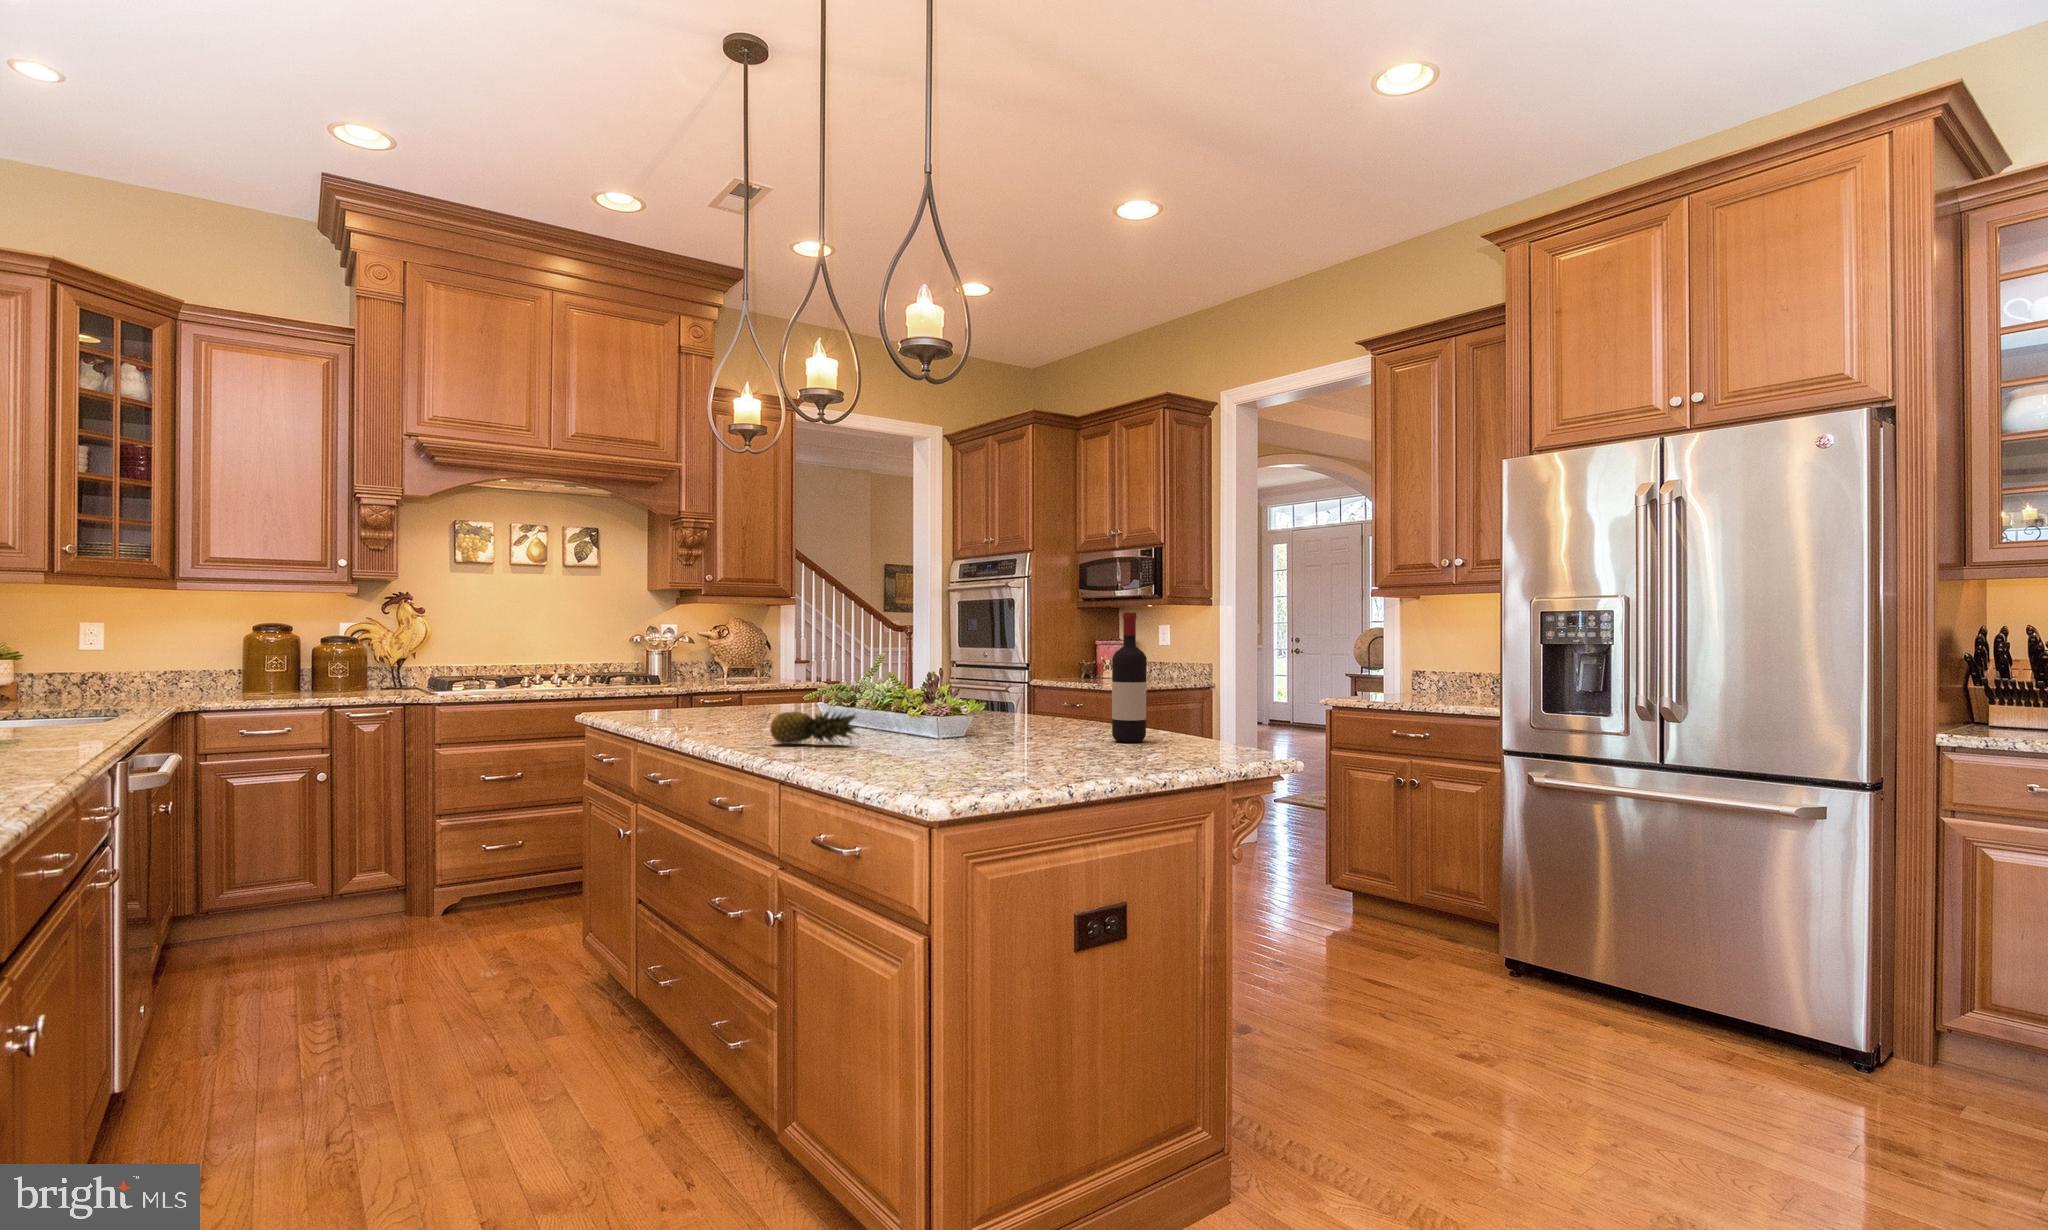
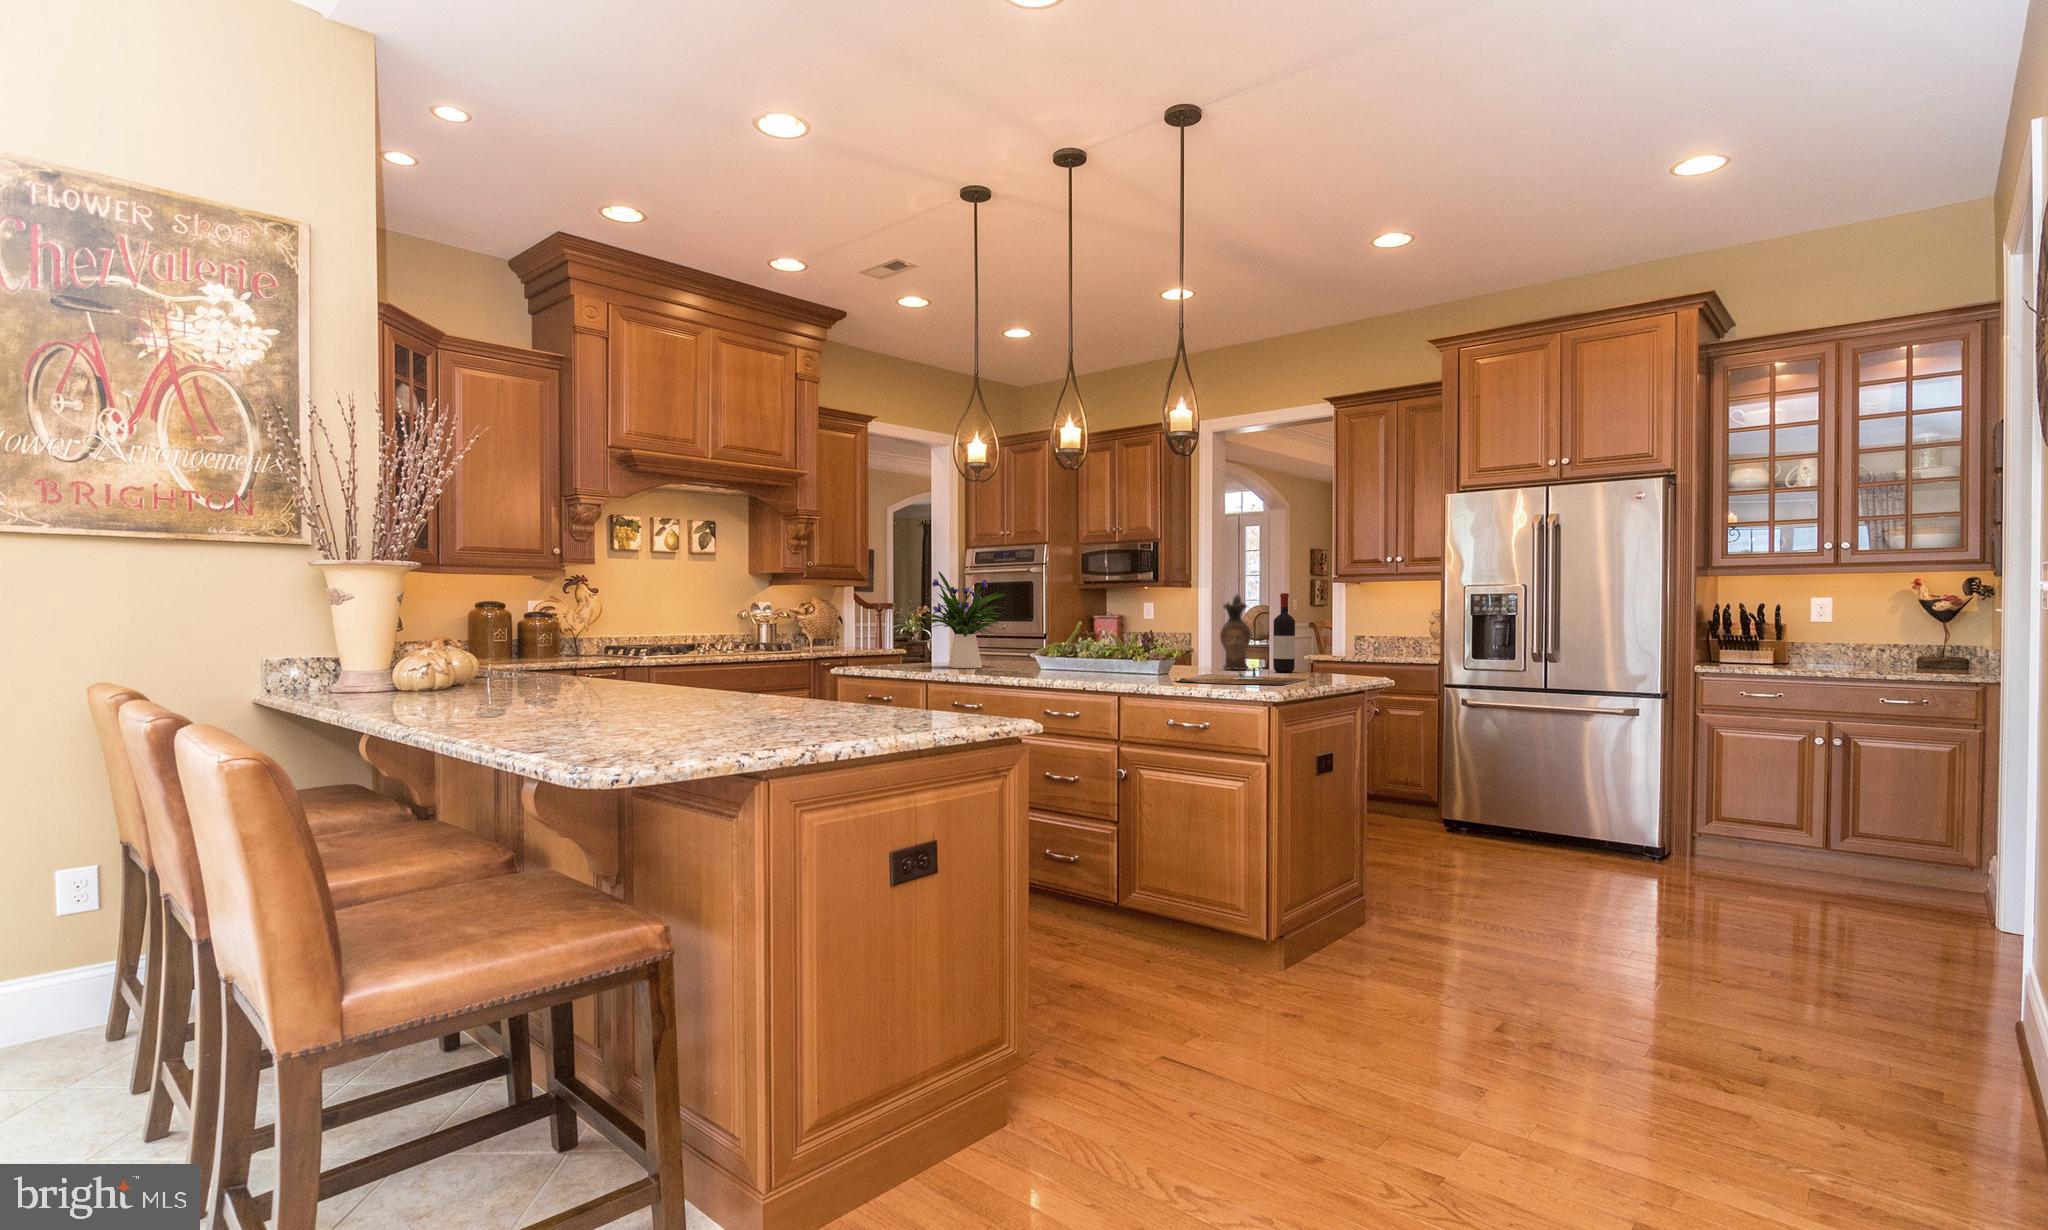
flower arrangement: none [656,582,788,720] -> present [920,571,1006,668]
ceramic pitcher: none [1049,614,1099,733] -> present [1220,595,1251,670]
fruit: present [770,711,860,744] -> none [1078,653,1135,676]
cutting board: none [856,741,1095,781] -> present [1174,667,1306,685]

